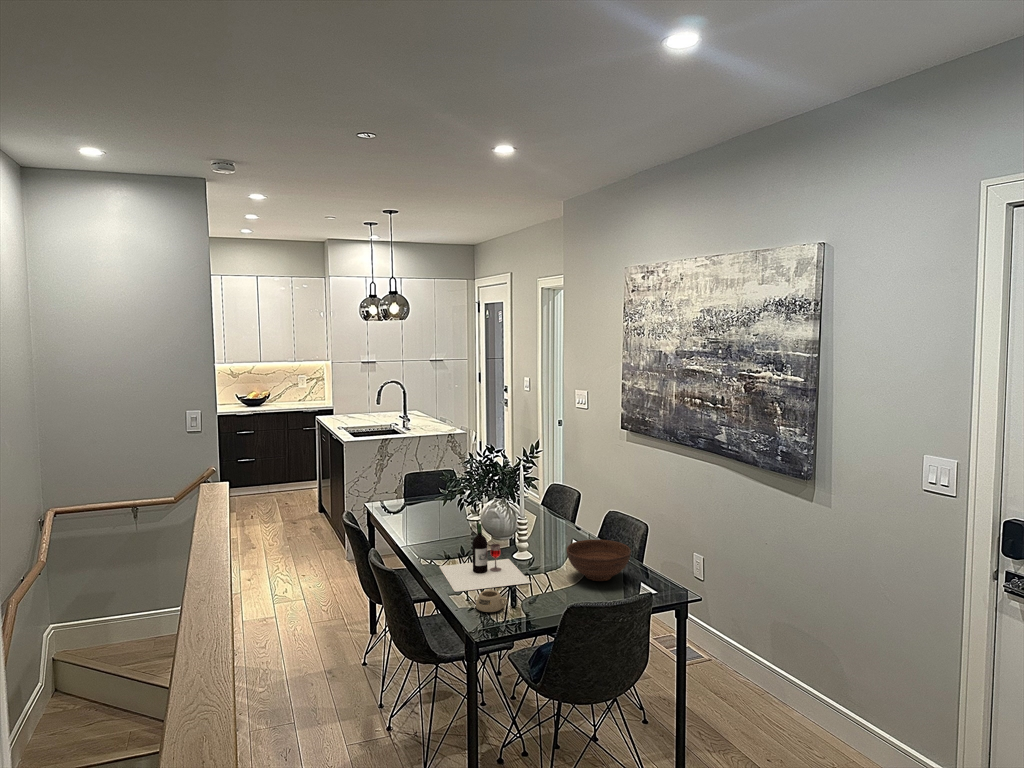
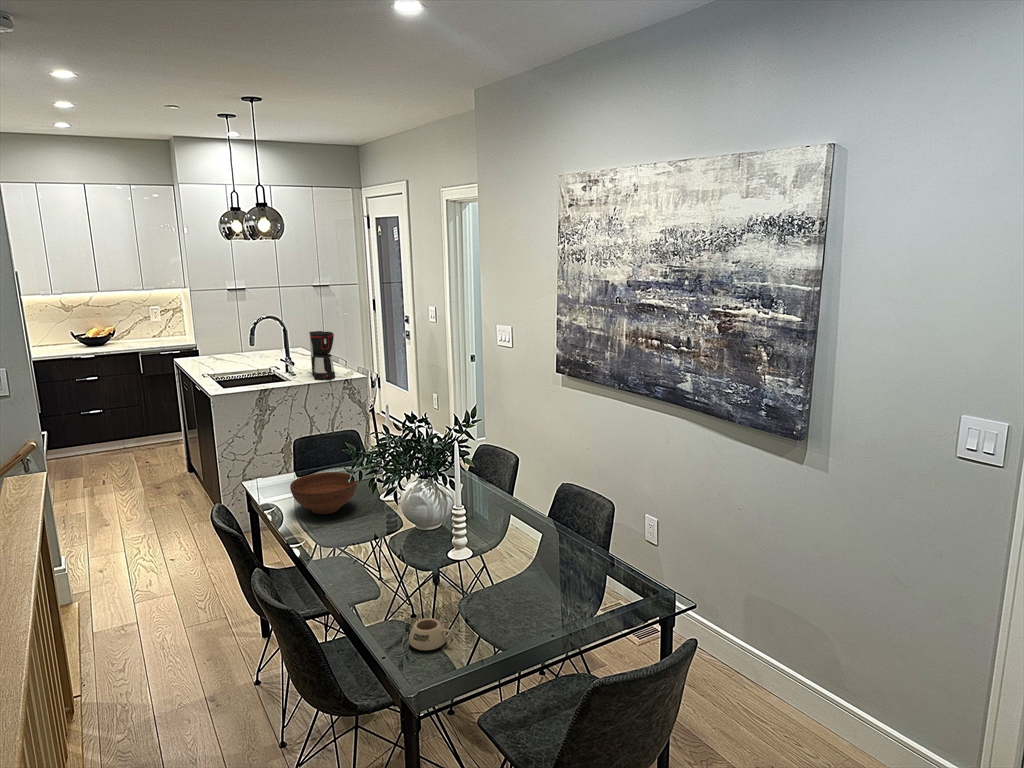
coffee maker: none [425,394,444,434] -> present [309,331,335,380]
wine bottle: present [439,523,531,592] -> none [351,521,476,618]
bowl: present [567,540,631,581] -> present [290,472,357,514]

